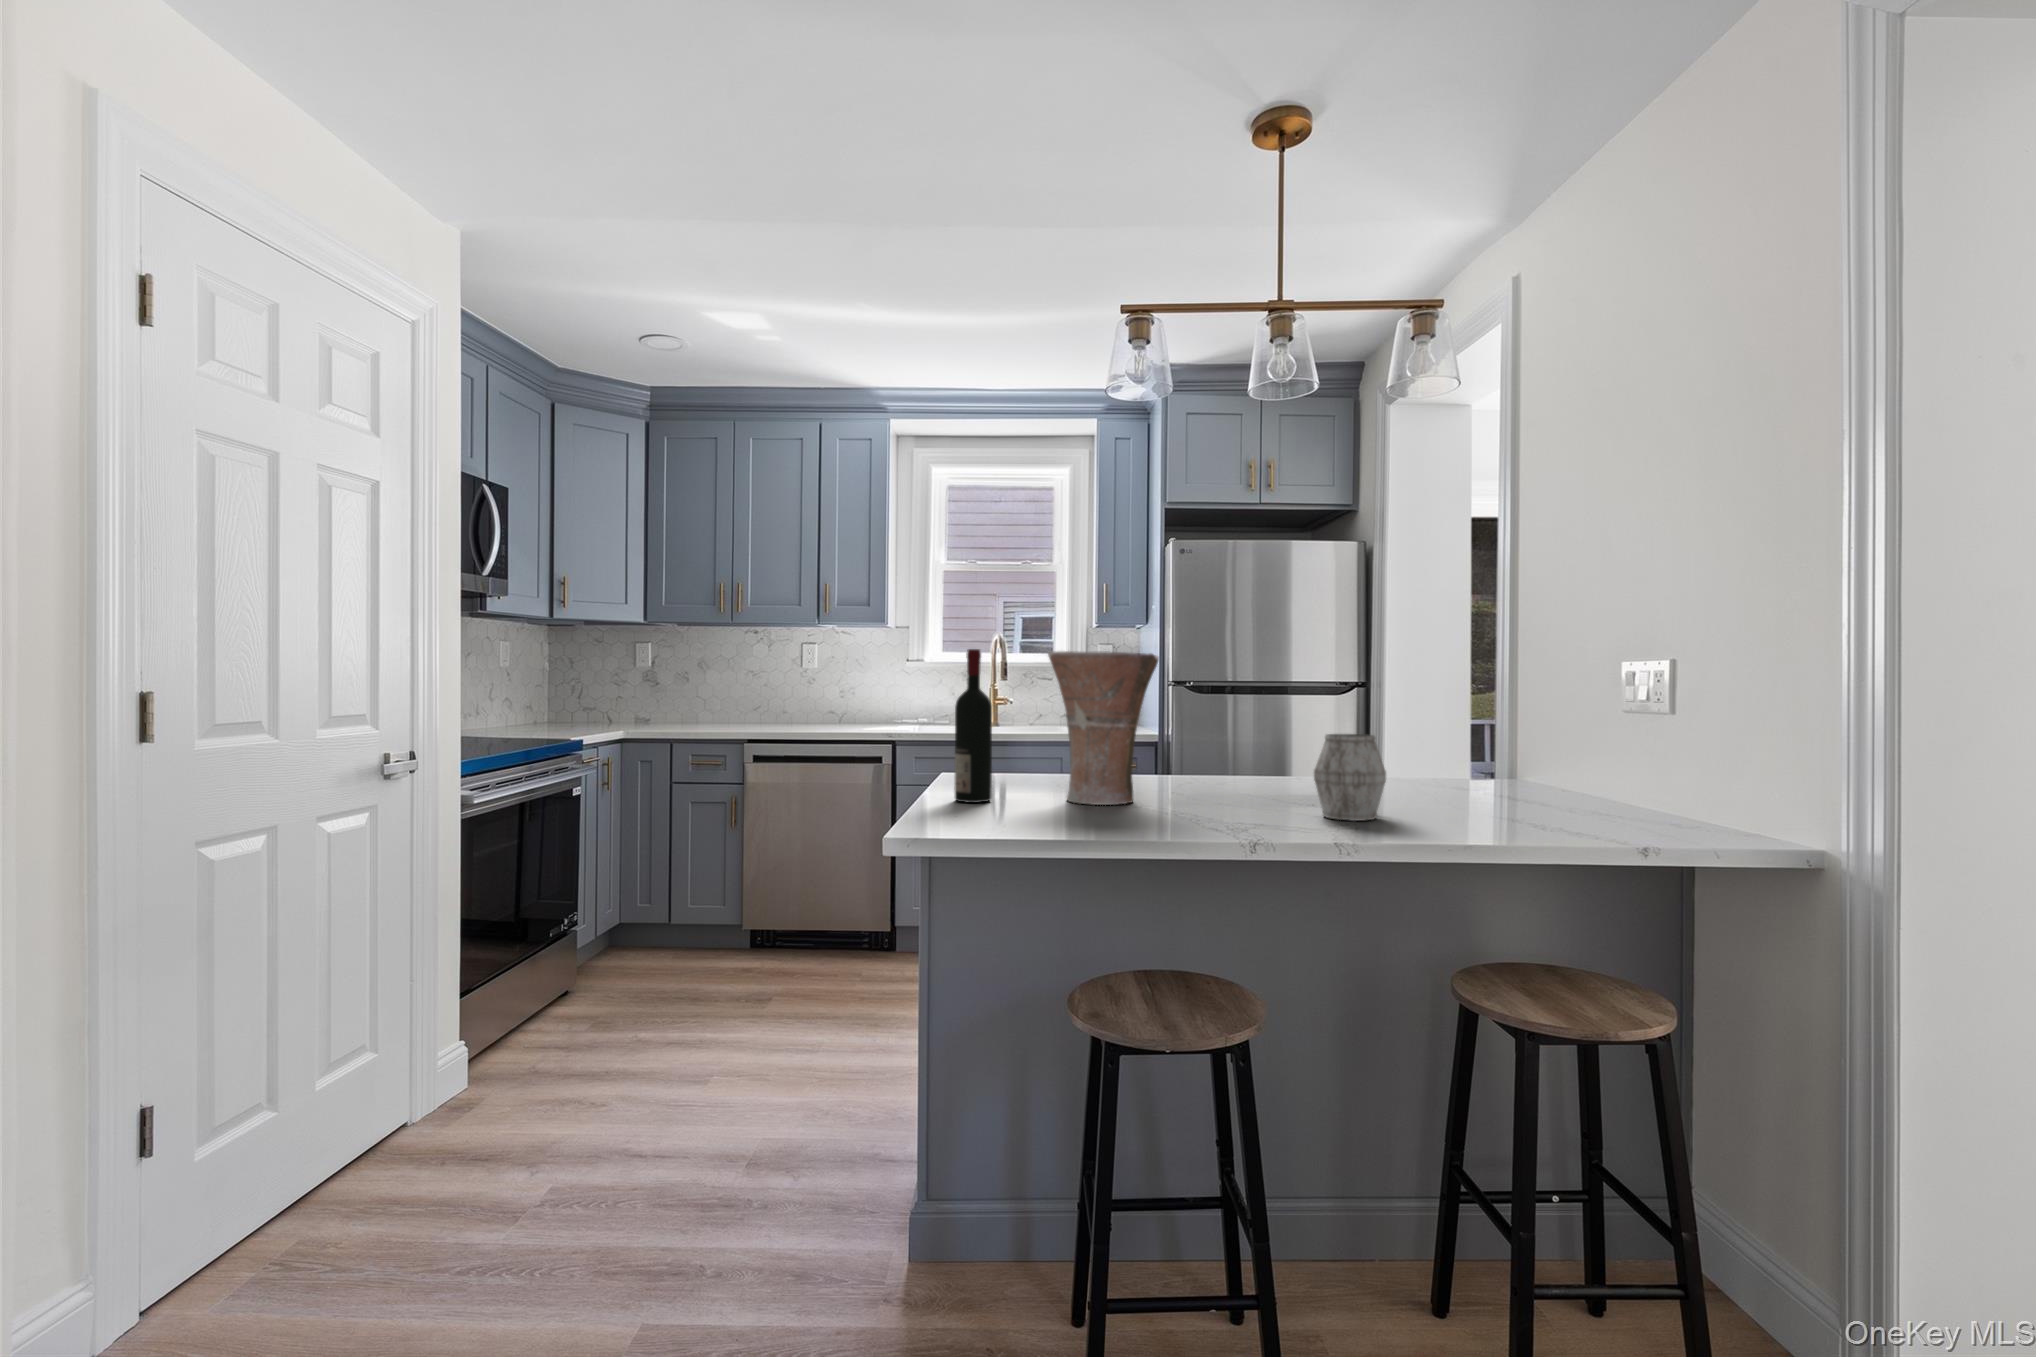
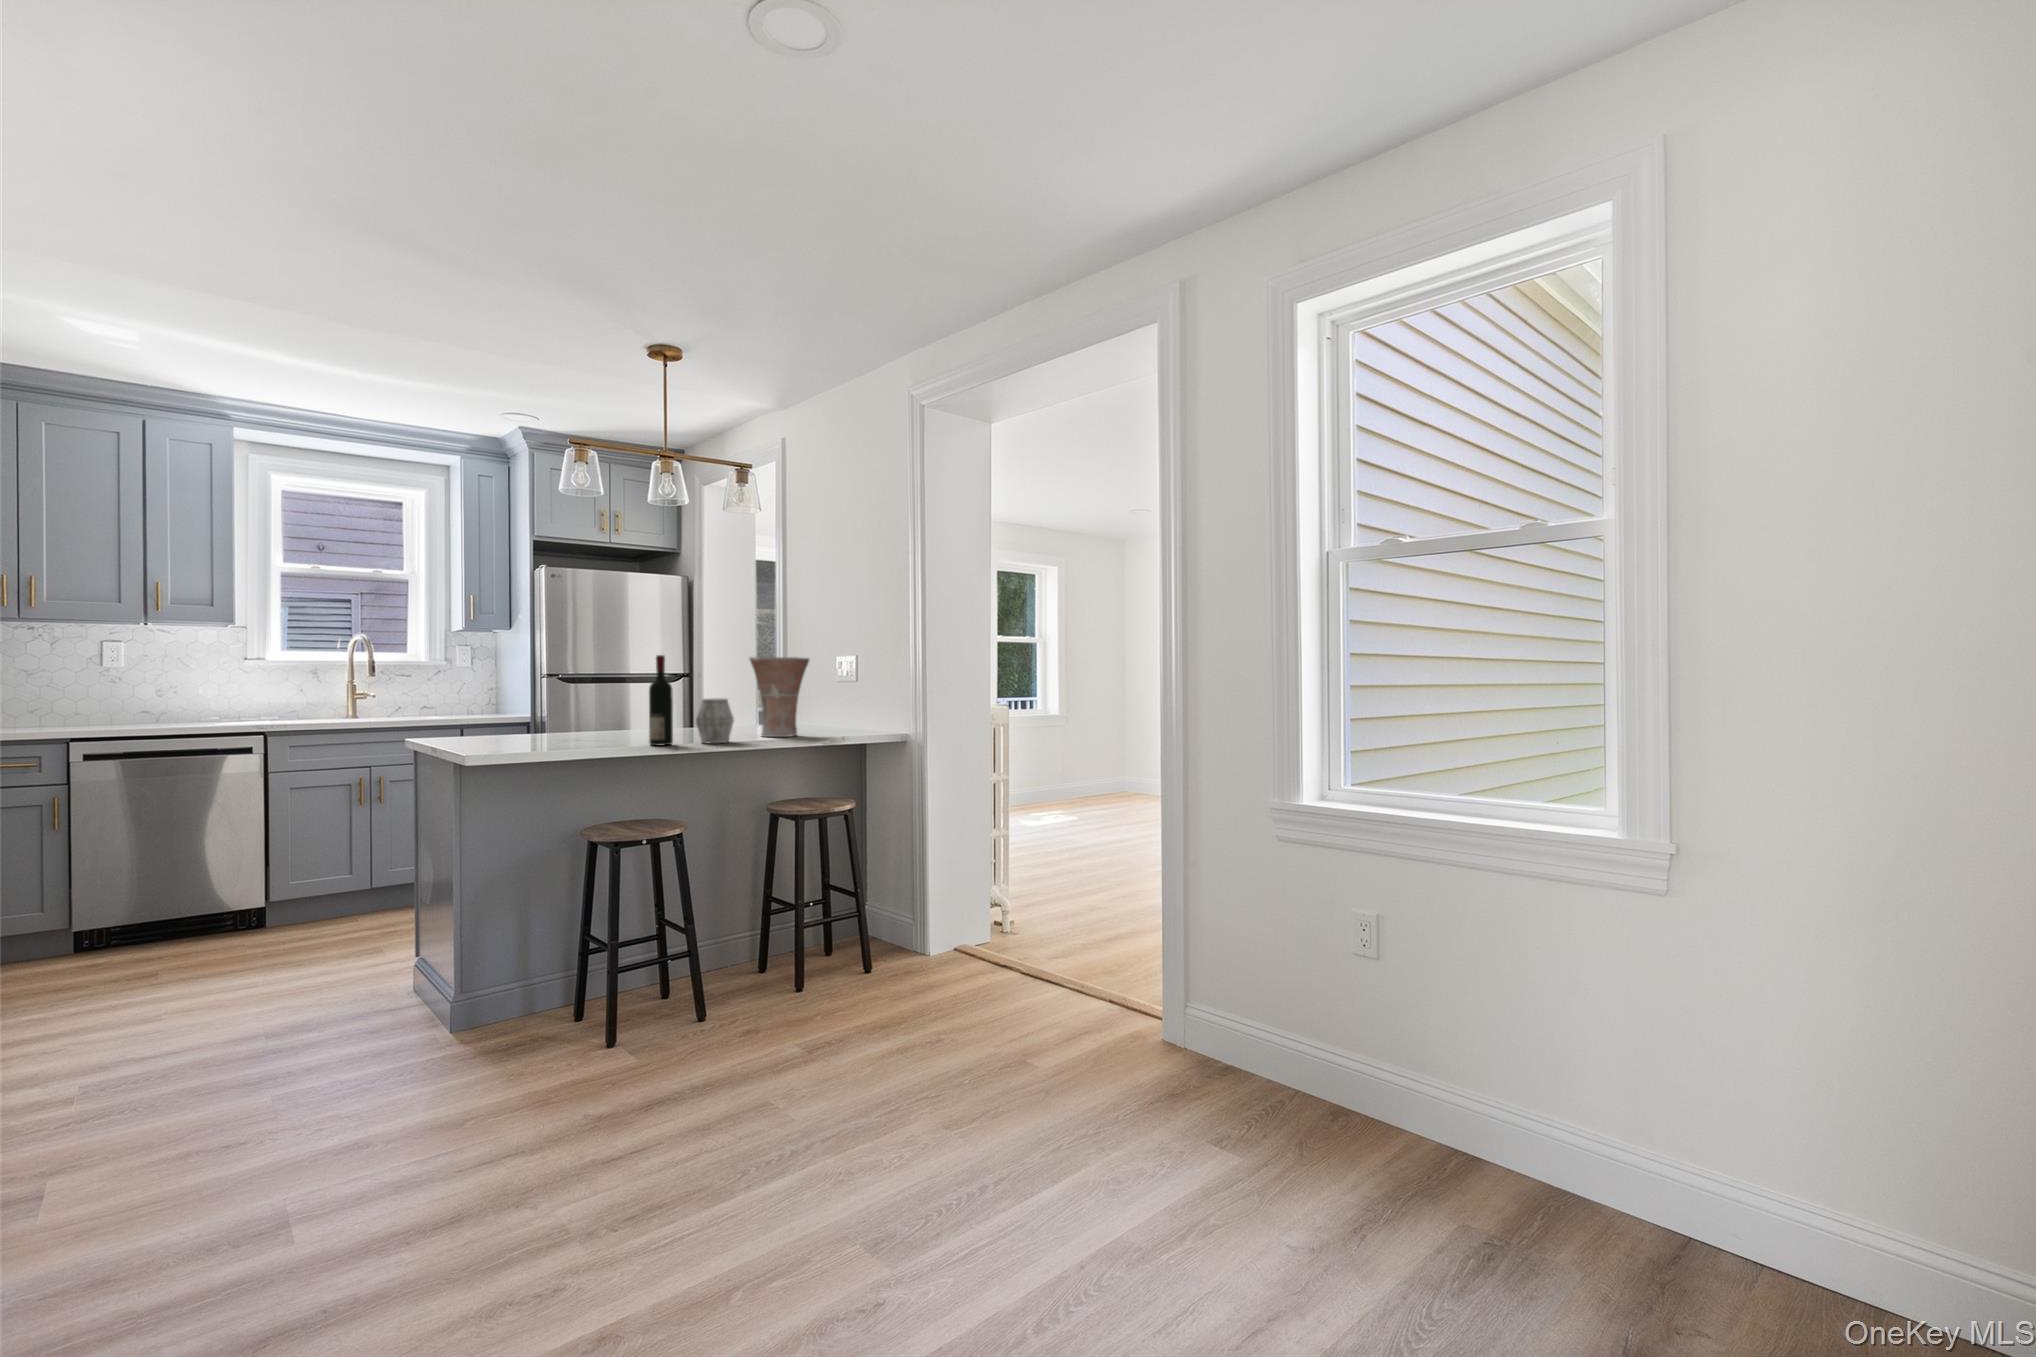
wine bottle: present [954,649,992,803] -> present [649,655,673,745]
vase: present [1048,651,1159,805] -> present [749,657,809,737]

